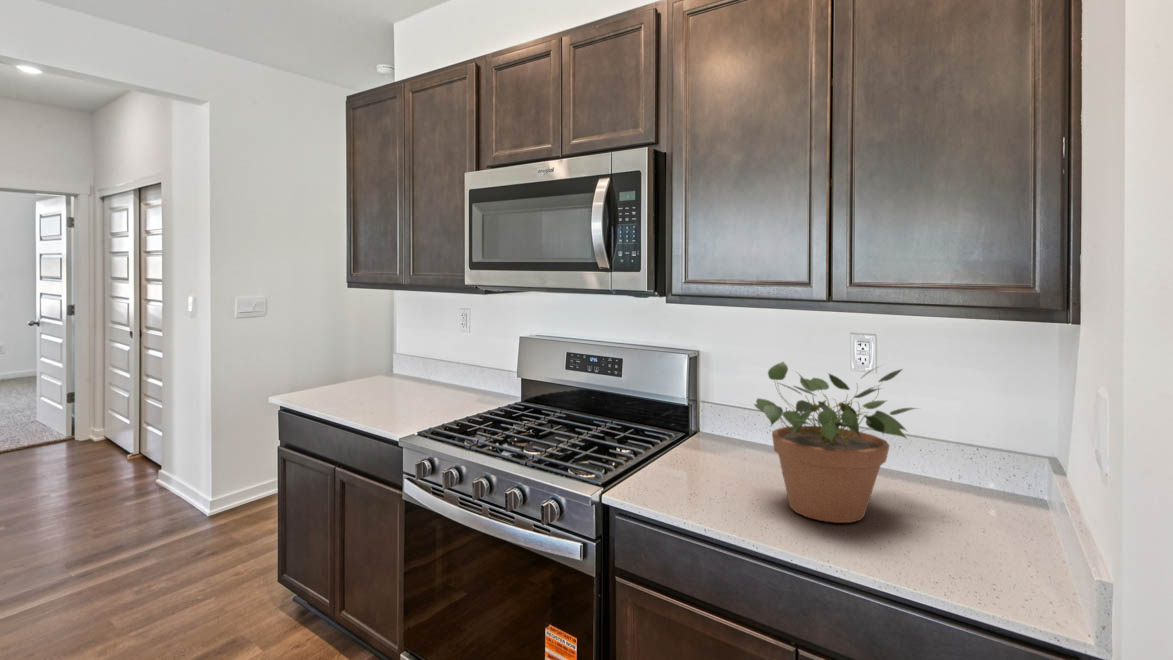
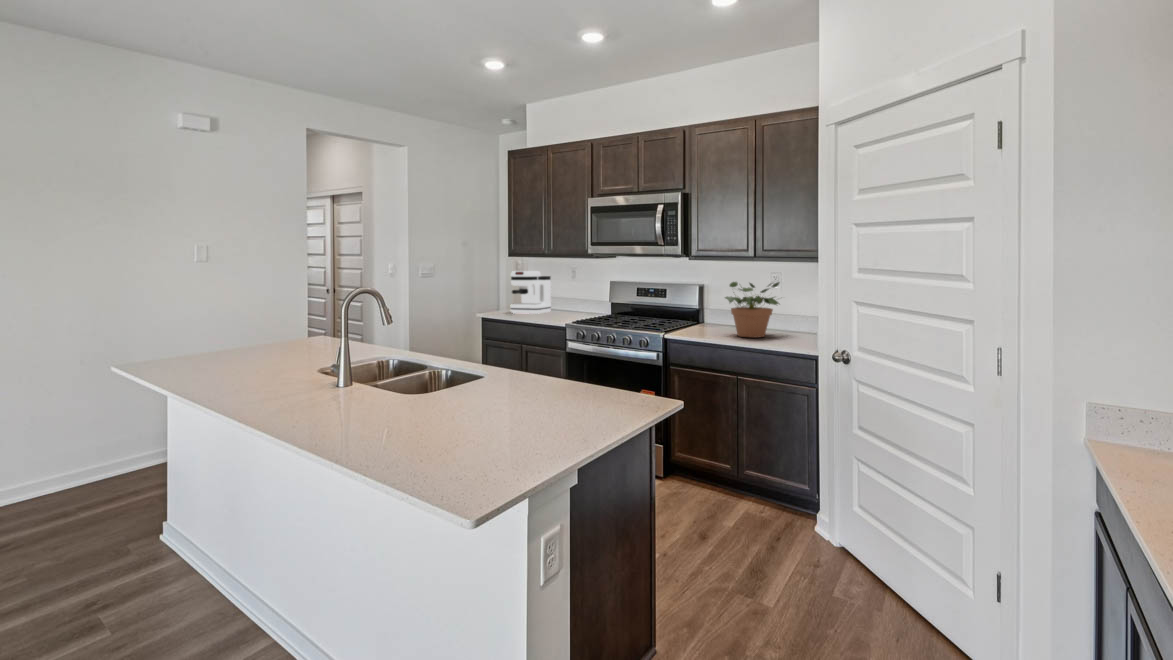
coffee maker: none [332,314,420,397] -> present [510,271,551,315]

